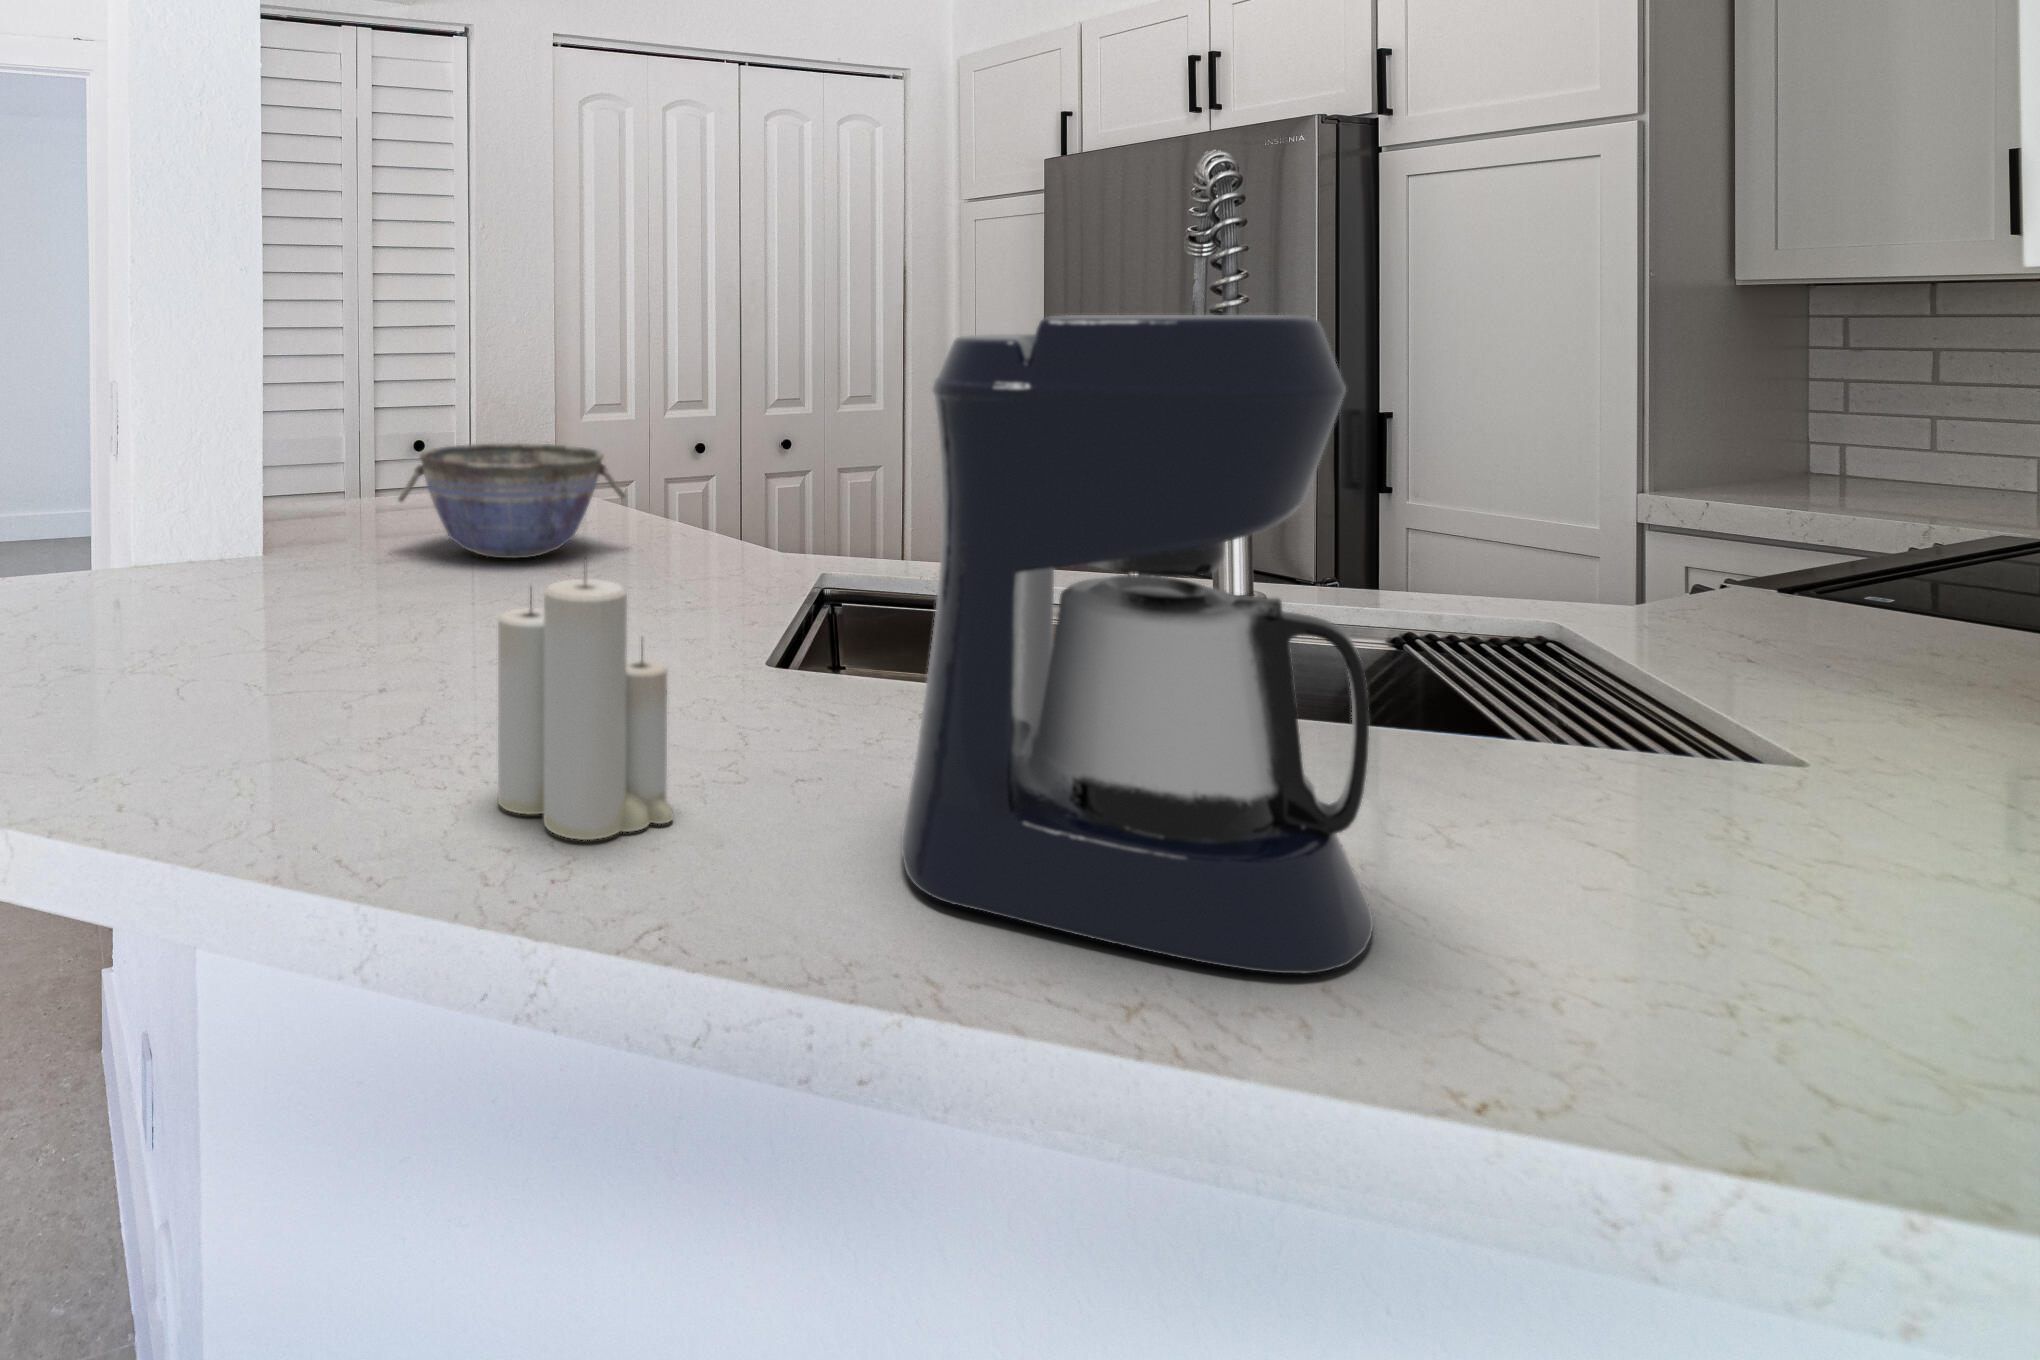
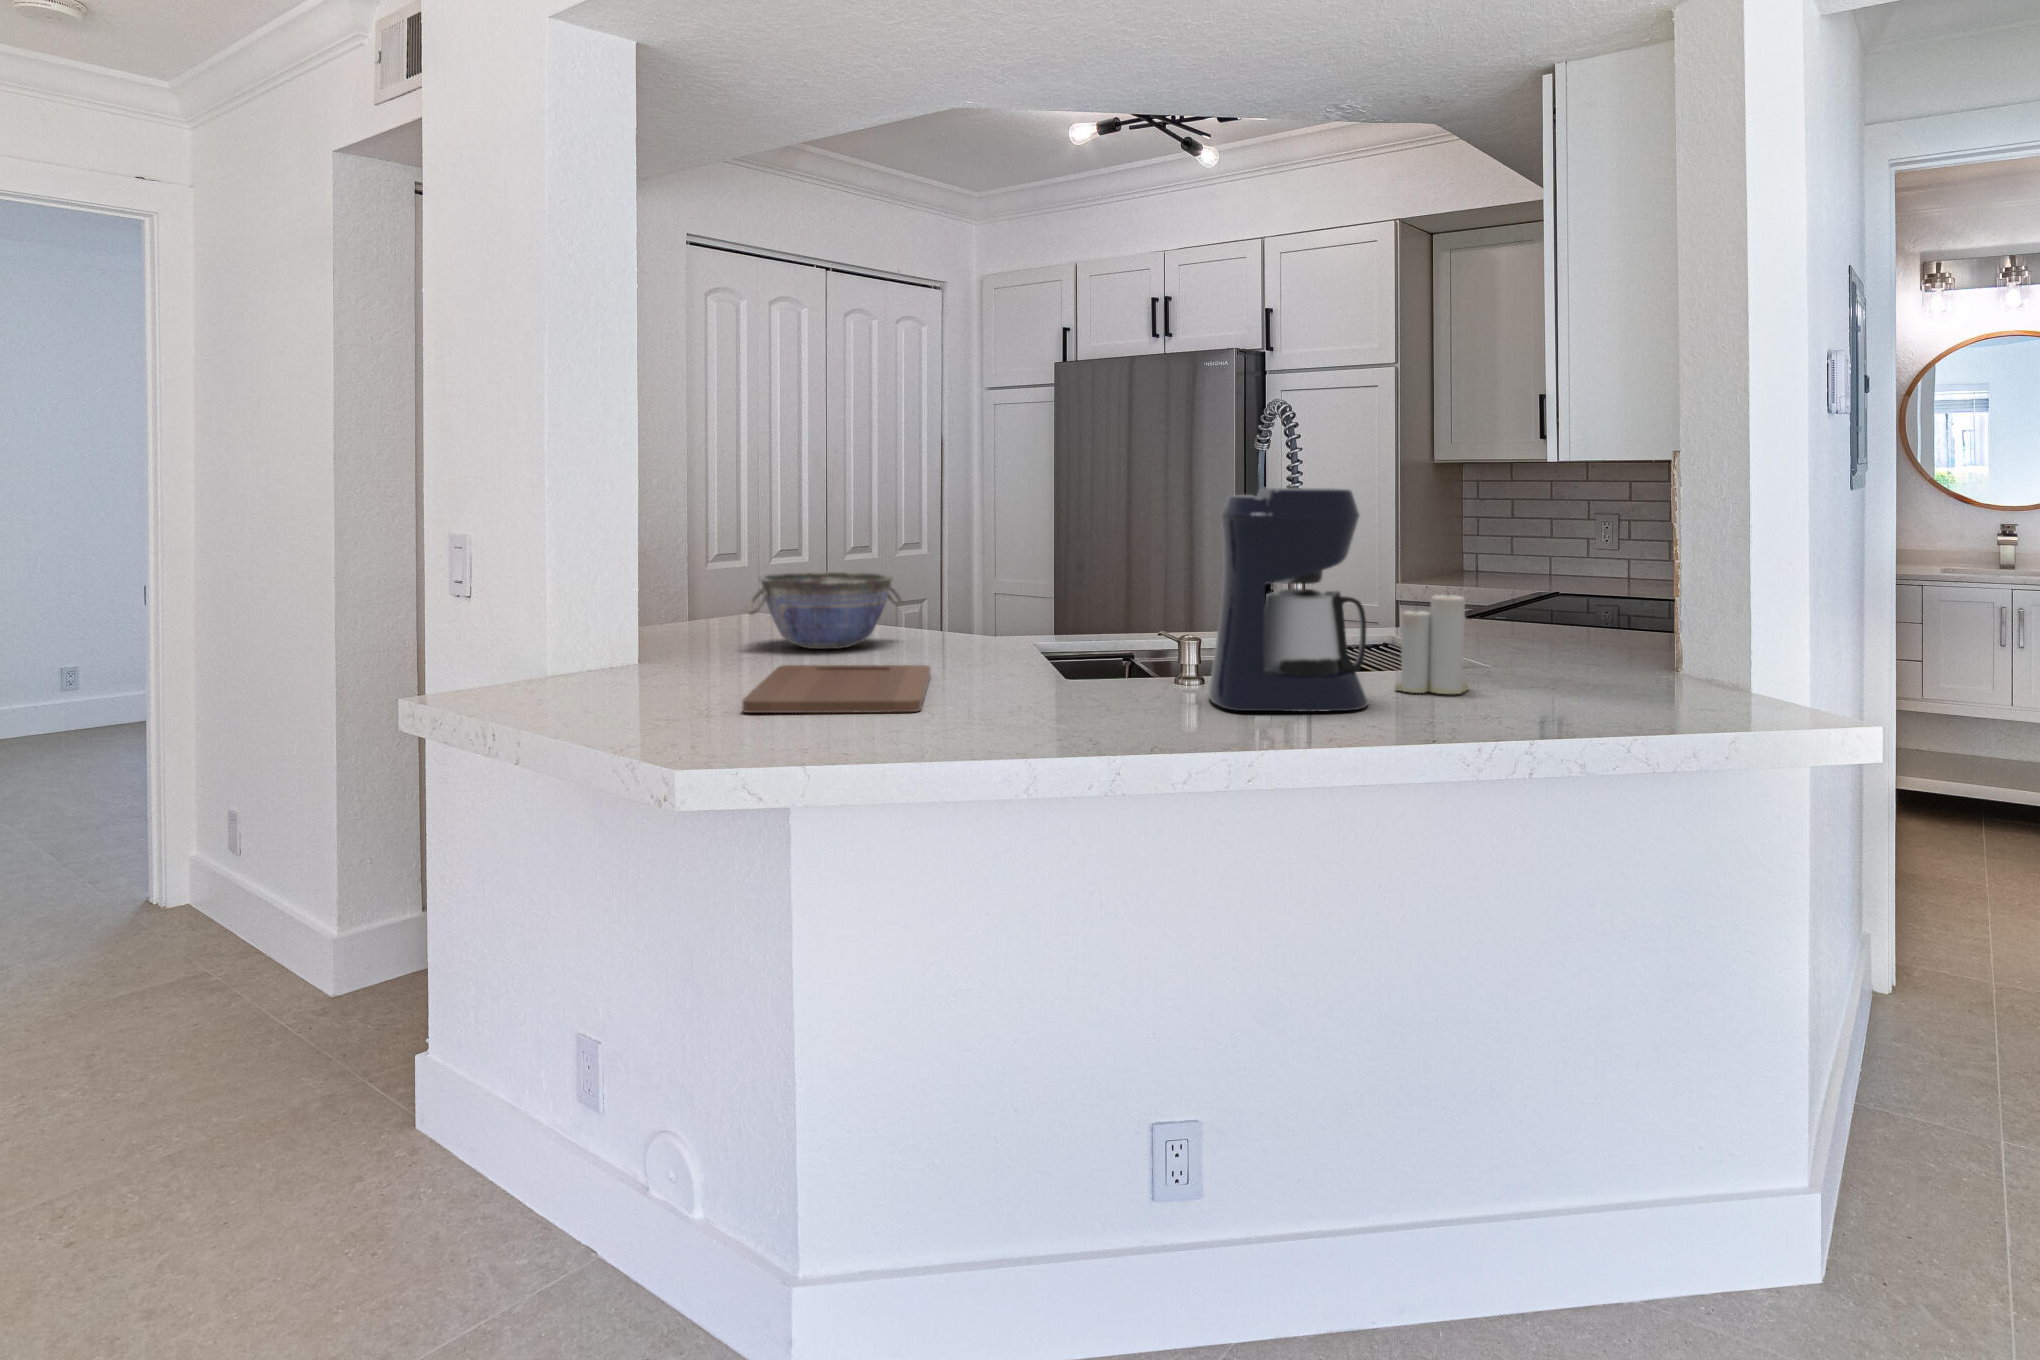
candle: present [498,577,673,840] -> present [1395,595,1469,694]
cutting board: none [80,594,524,747] -> present [742,665,931,713]

